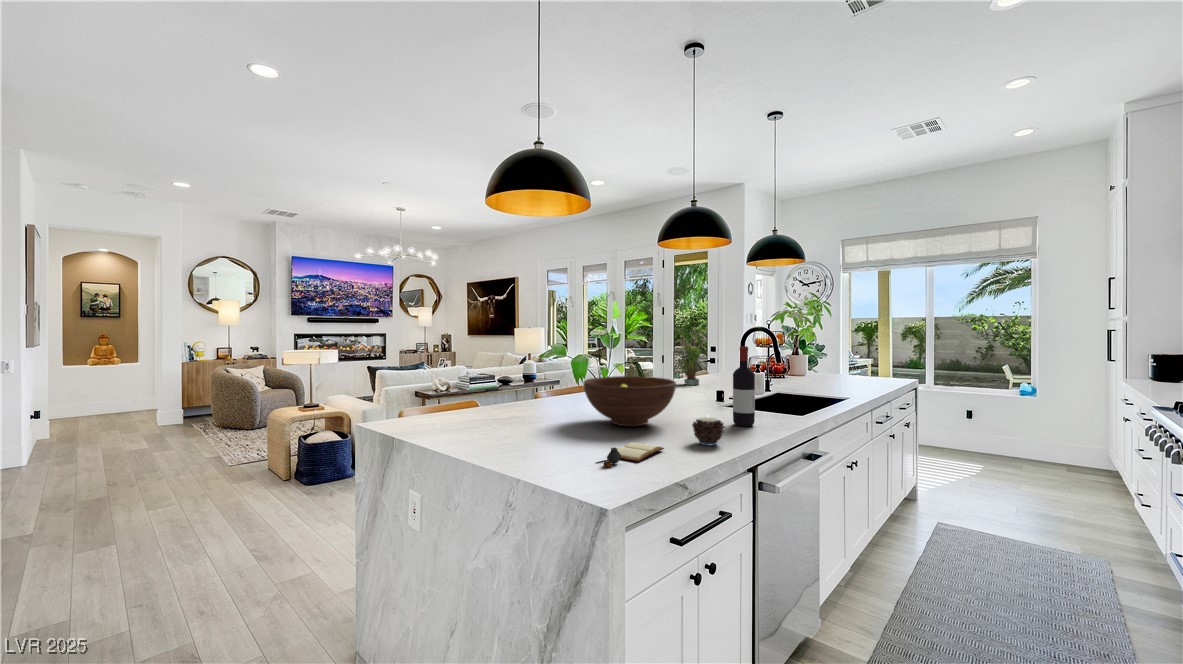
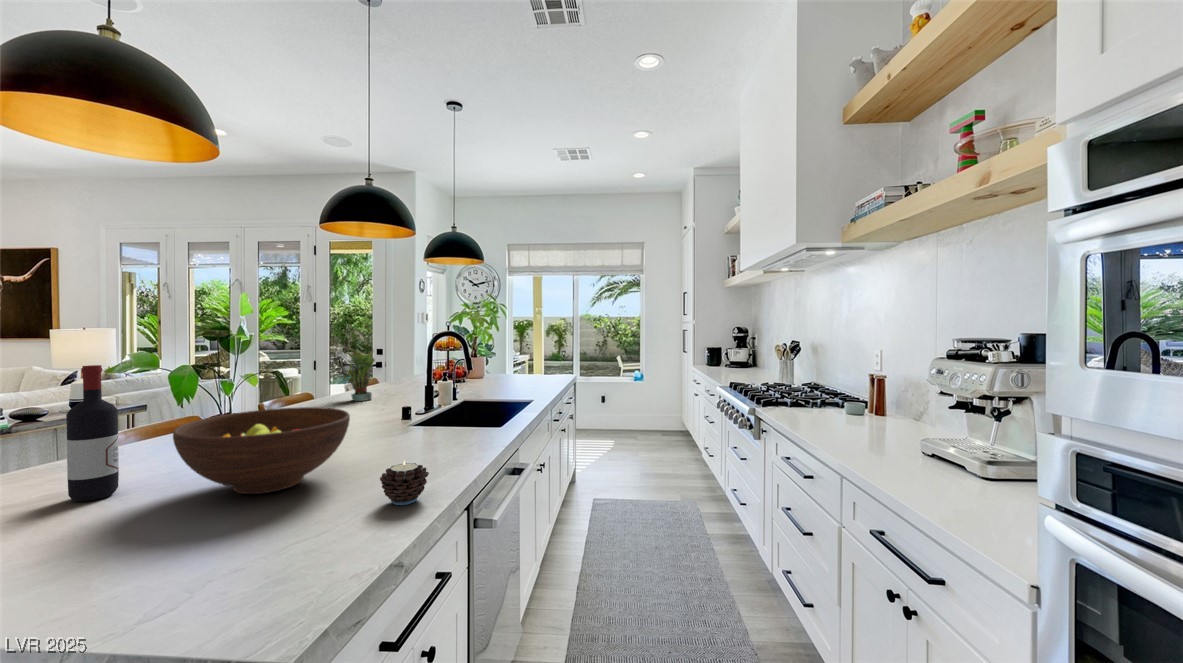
wine bottle: present [733,346,755,426] -> present [66,365,119,501]
book: present [596,442,664,467] -> none [191,530,337,615]

